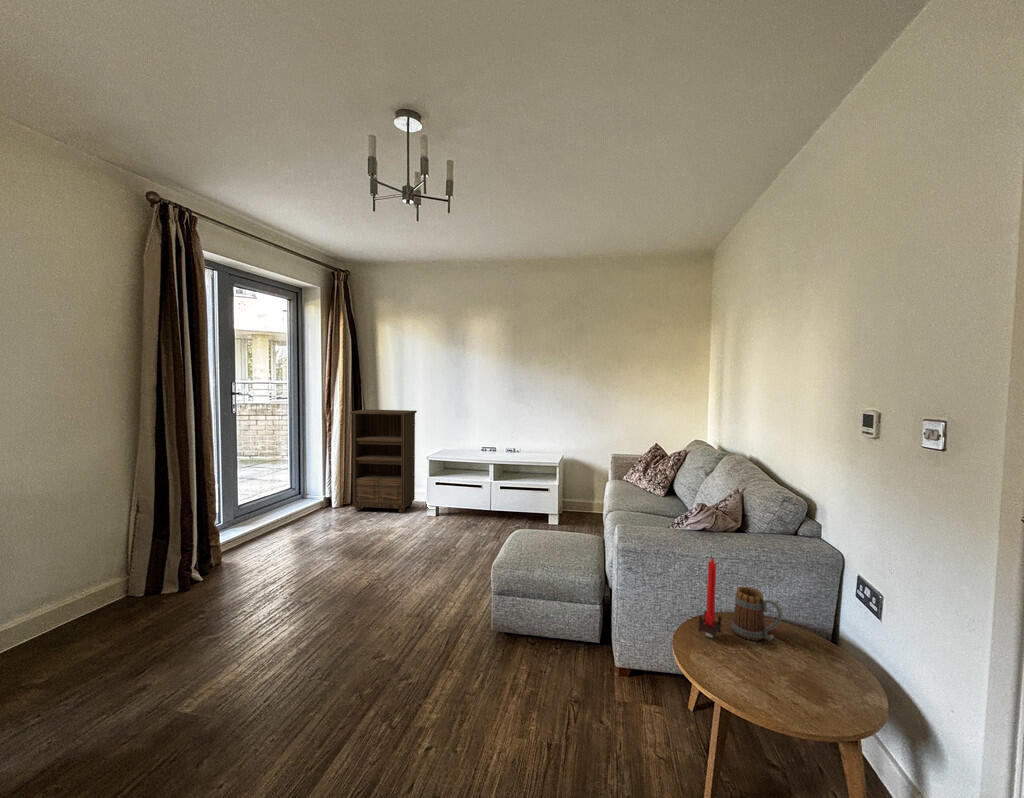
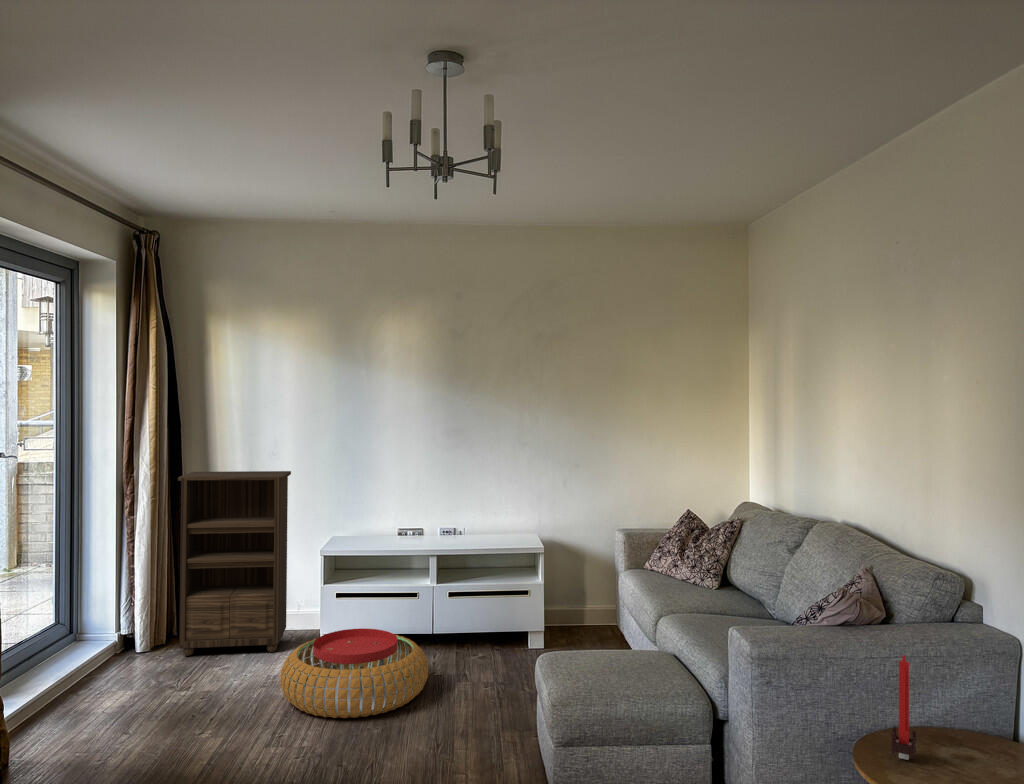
pouf: none [385,504,473,555] -> present [280,628,428,718]
mug: present [732,587,782,641] -> none [920,690,985,756]

